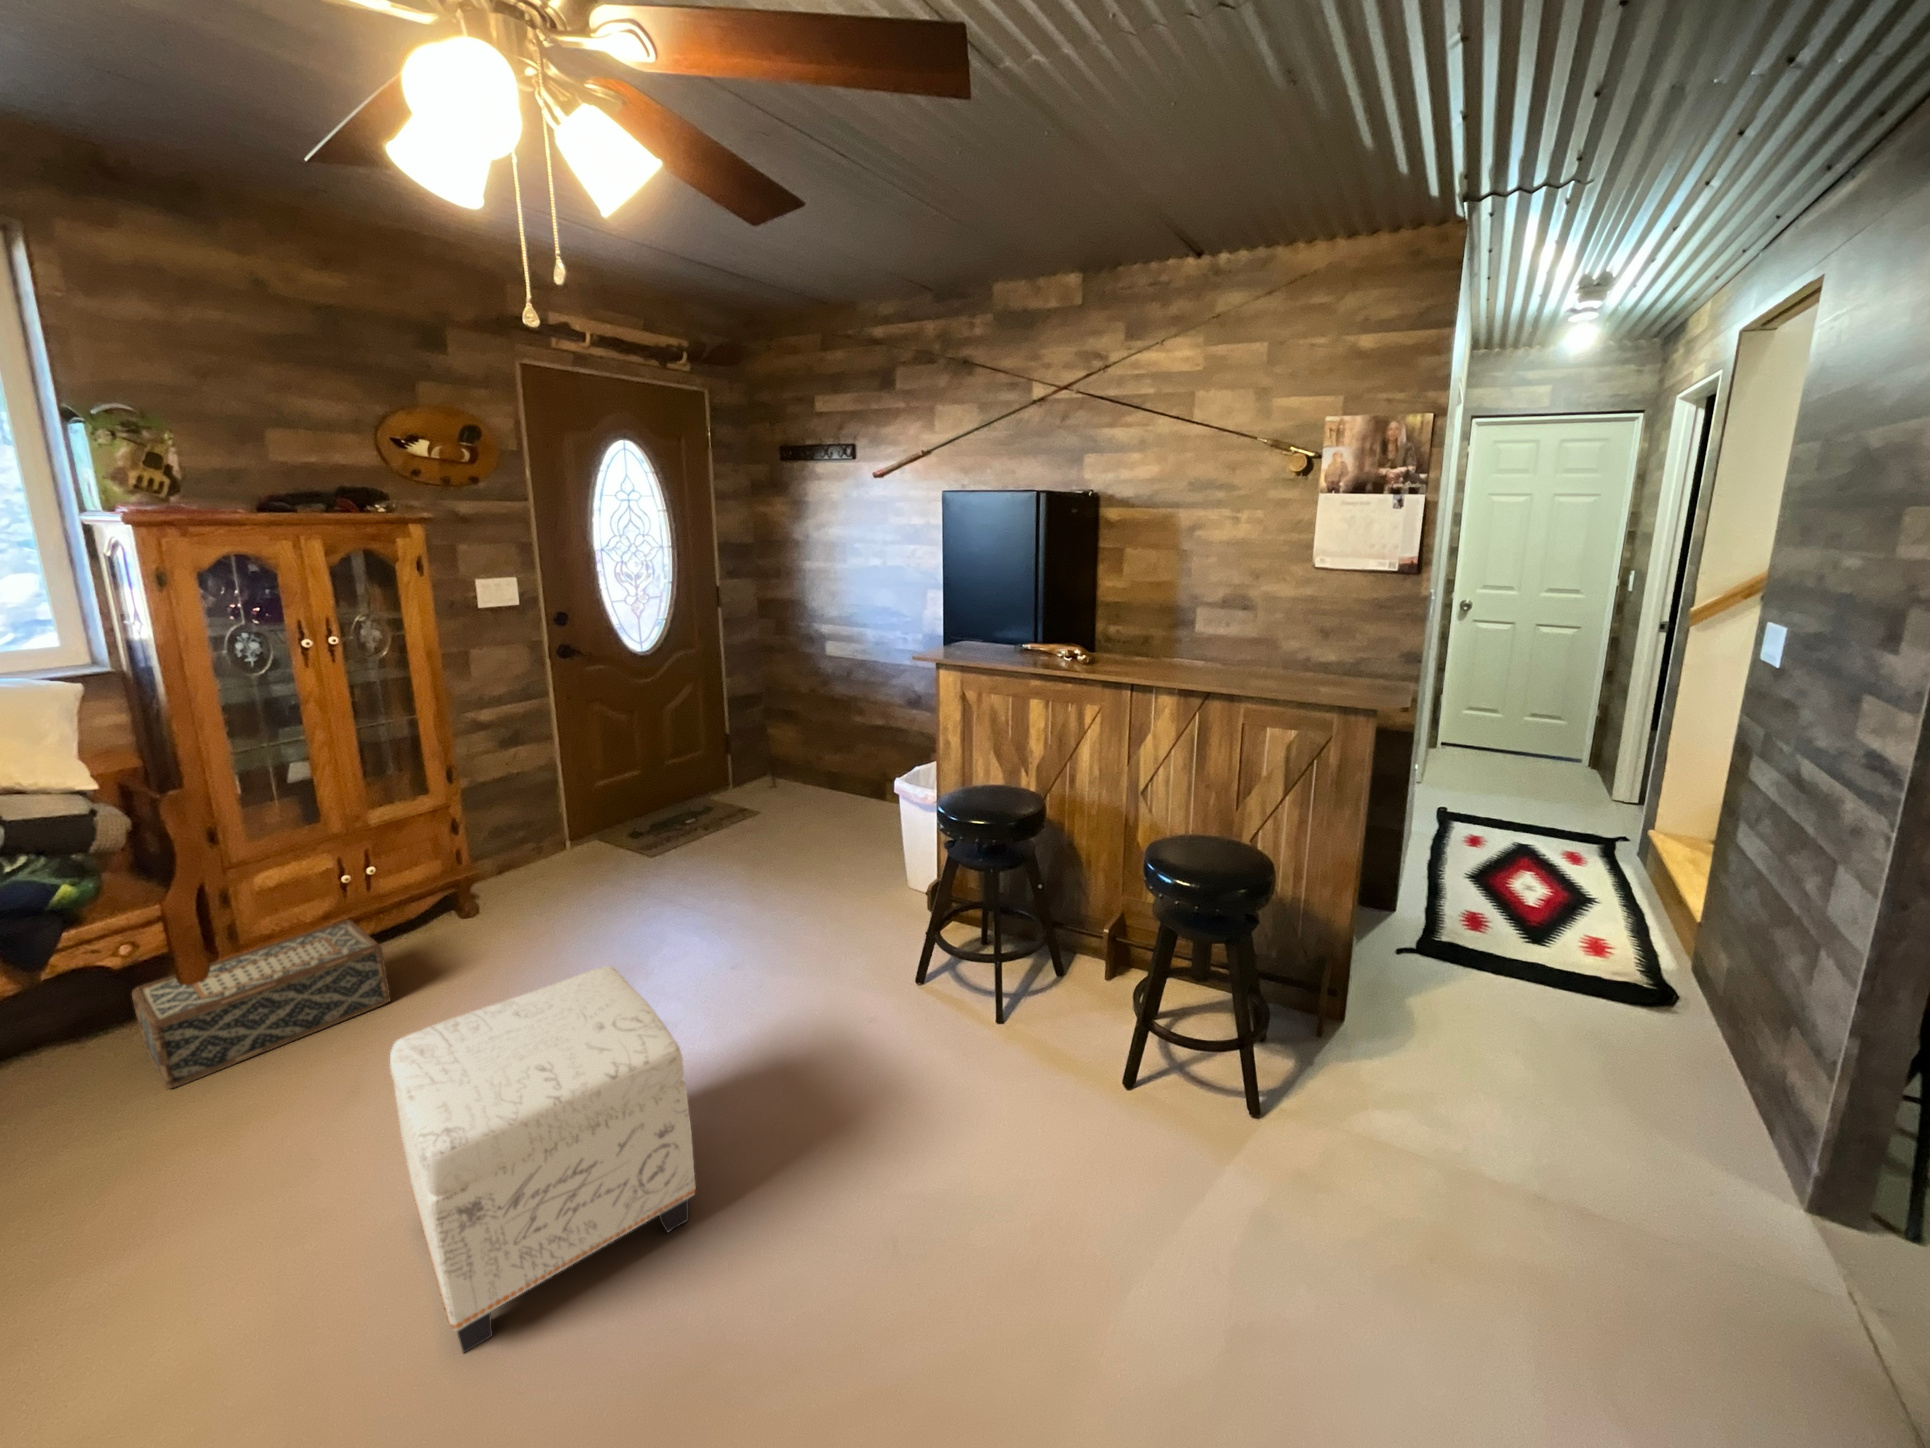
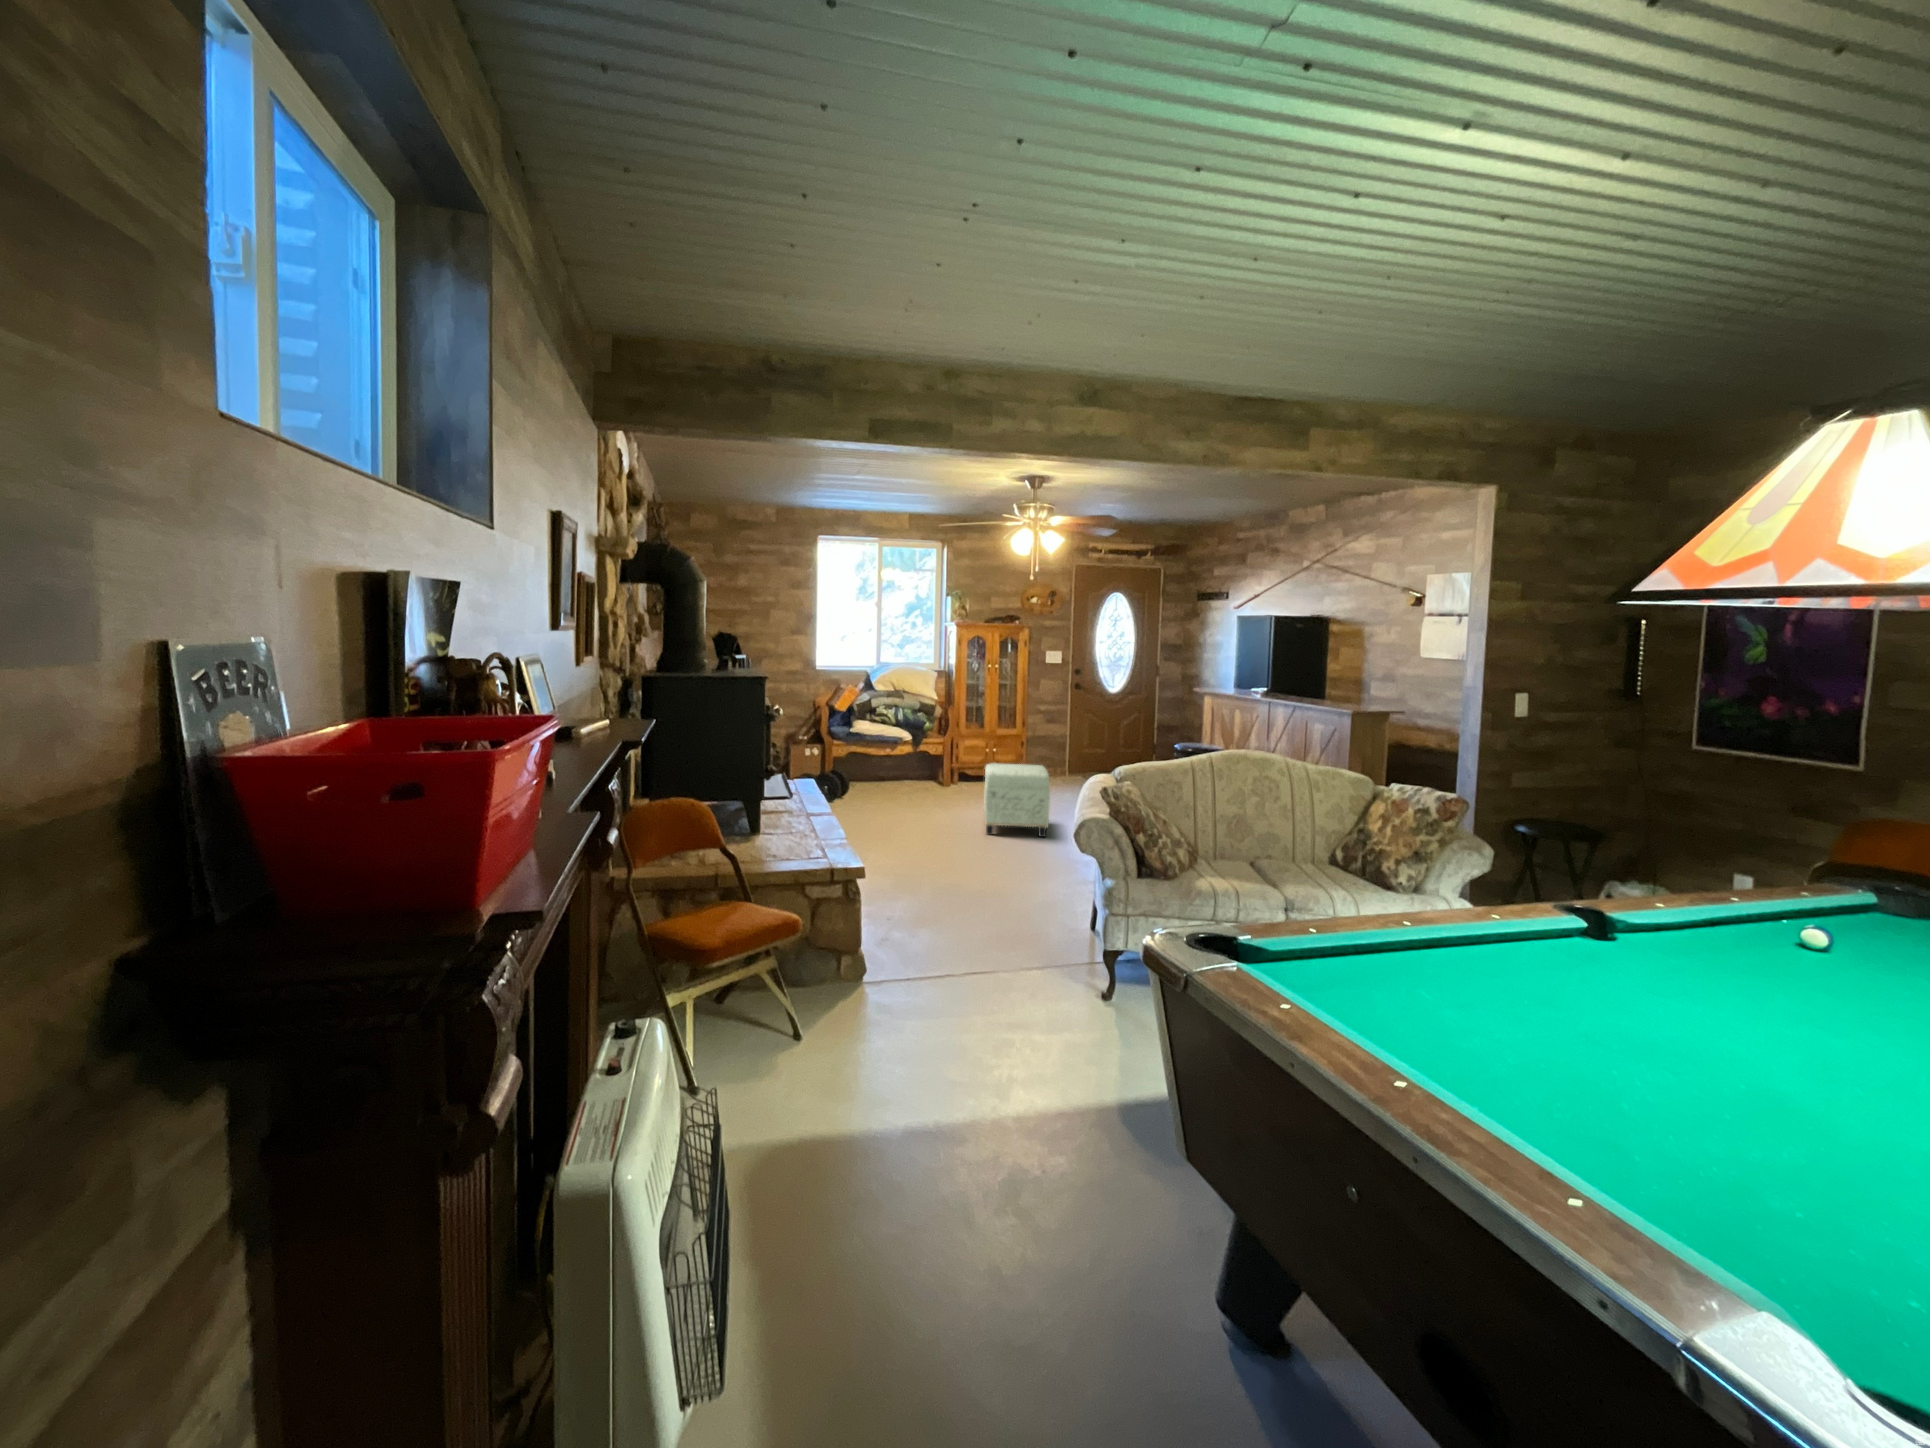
woven basket: present [132,920,390,1089] -> none [932,765,992,792]

